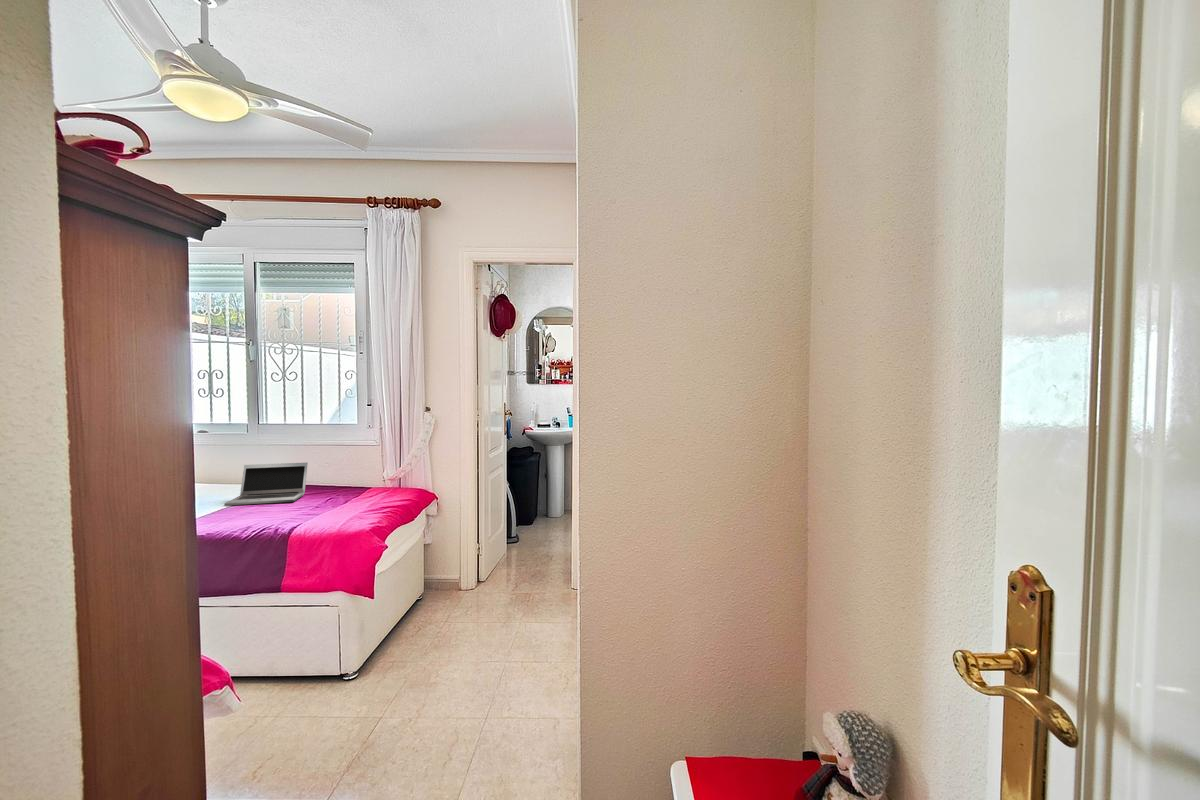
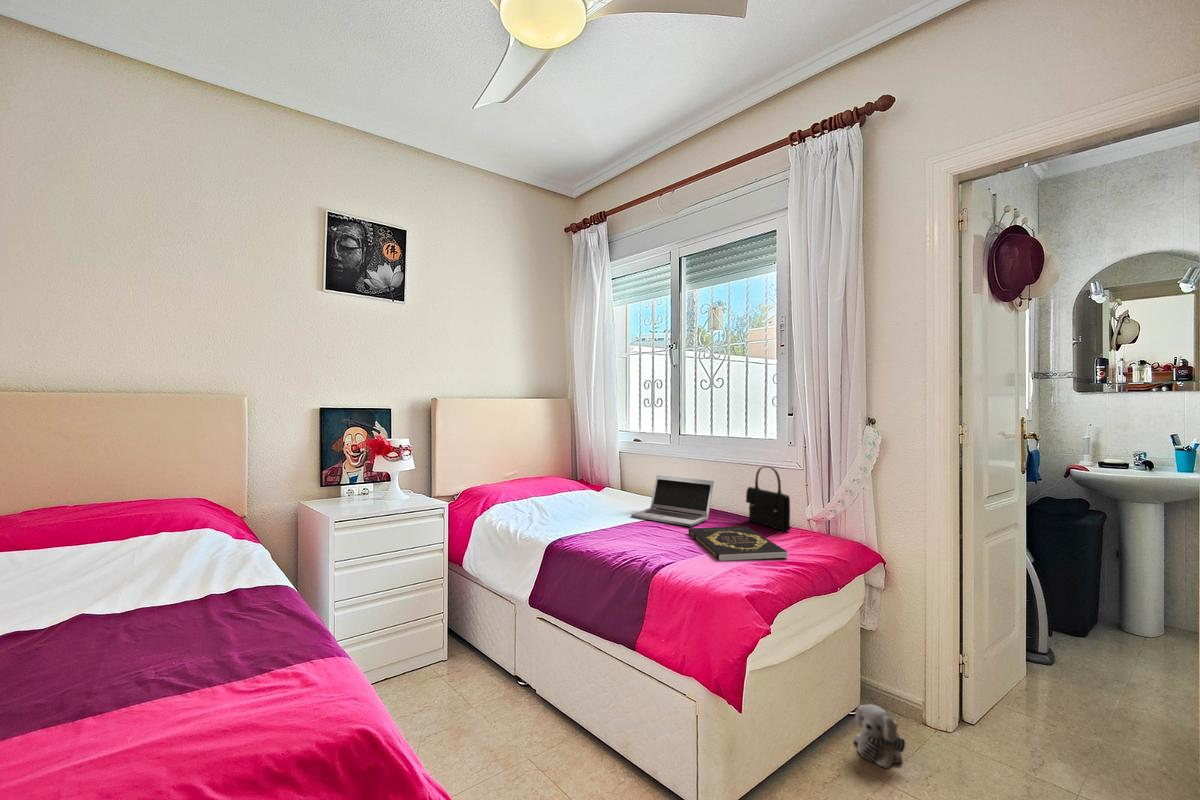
handbag: none [337,445,376,491] -> present [746,466,790,532]
book: none [295,492,383,516] -> present [688,526,788,561]
plush toy: none [427,583,456,616] -> present [855,705,905,768]

